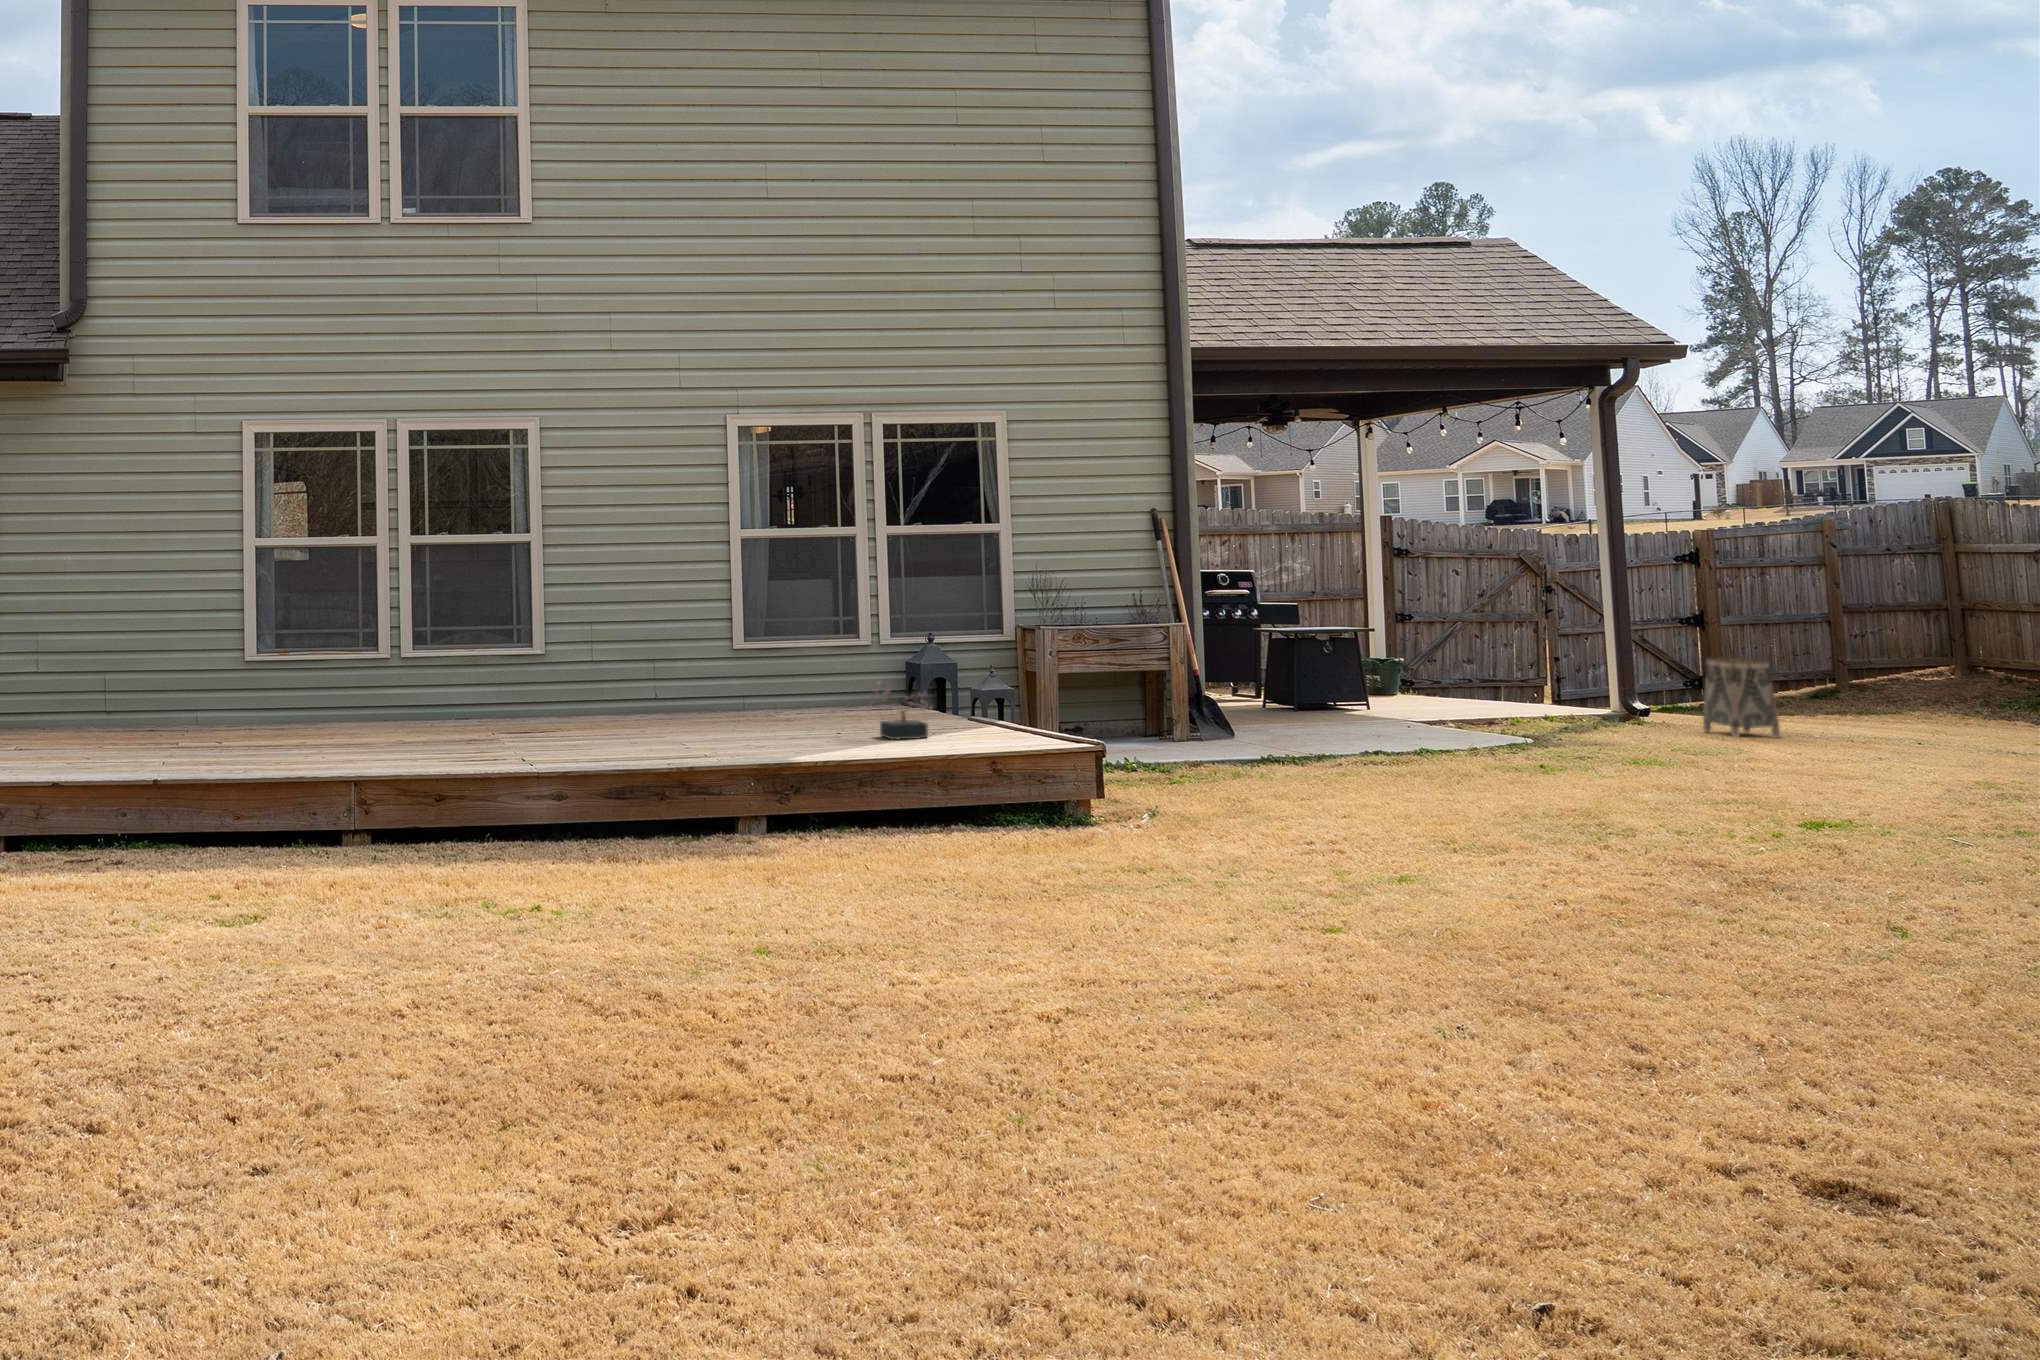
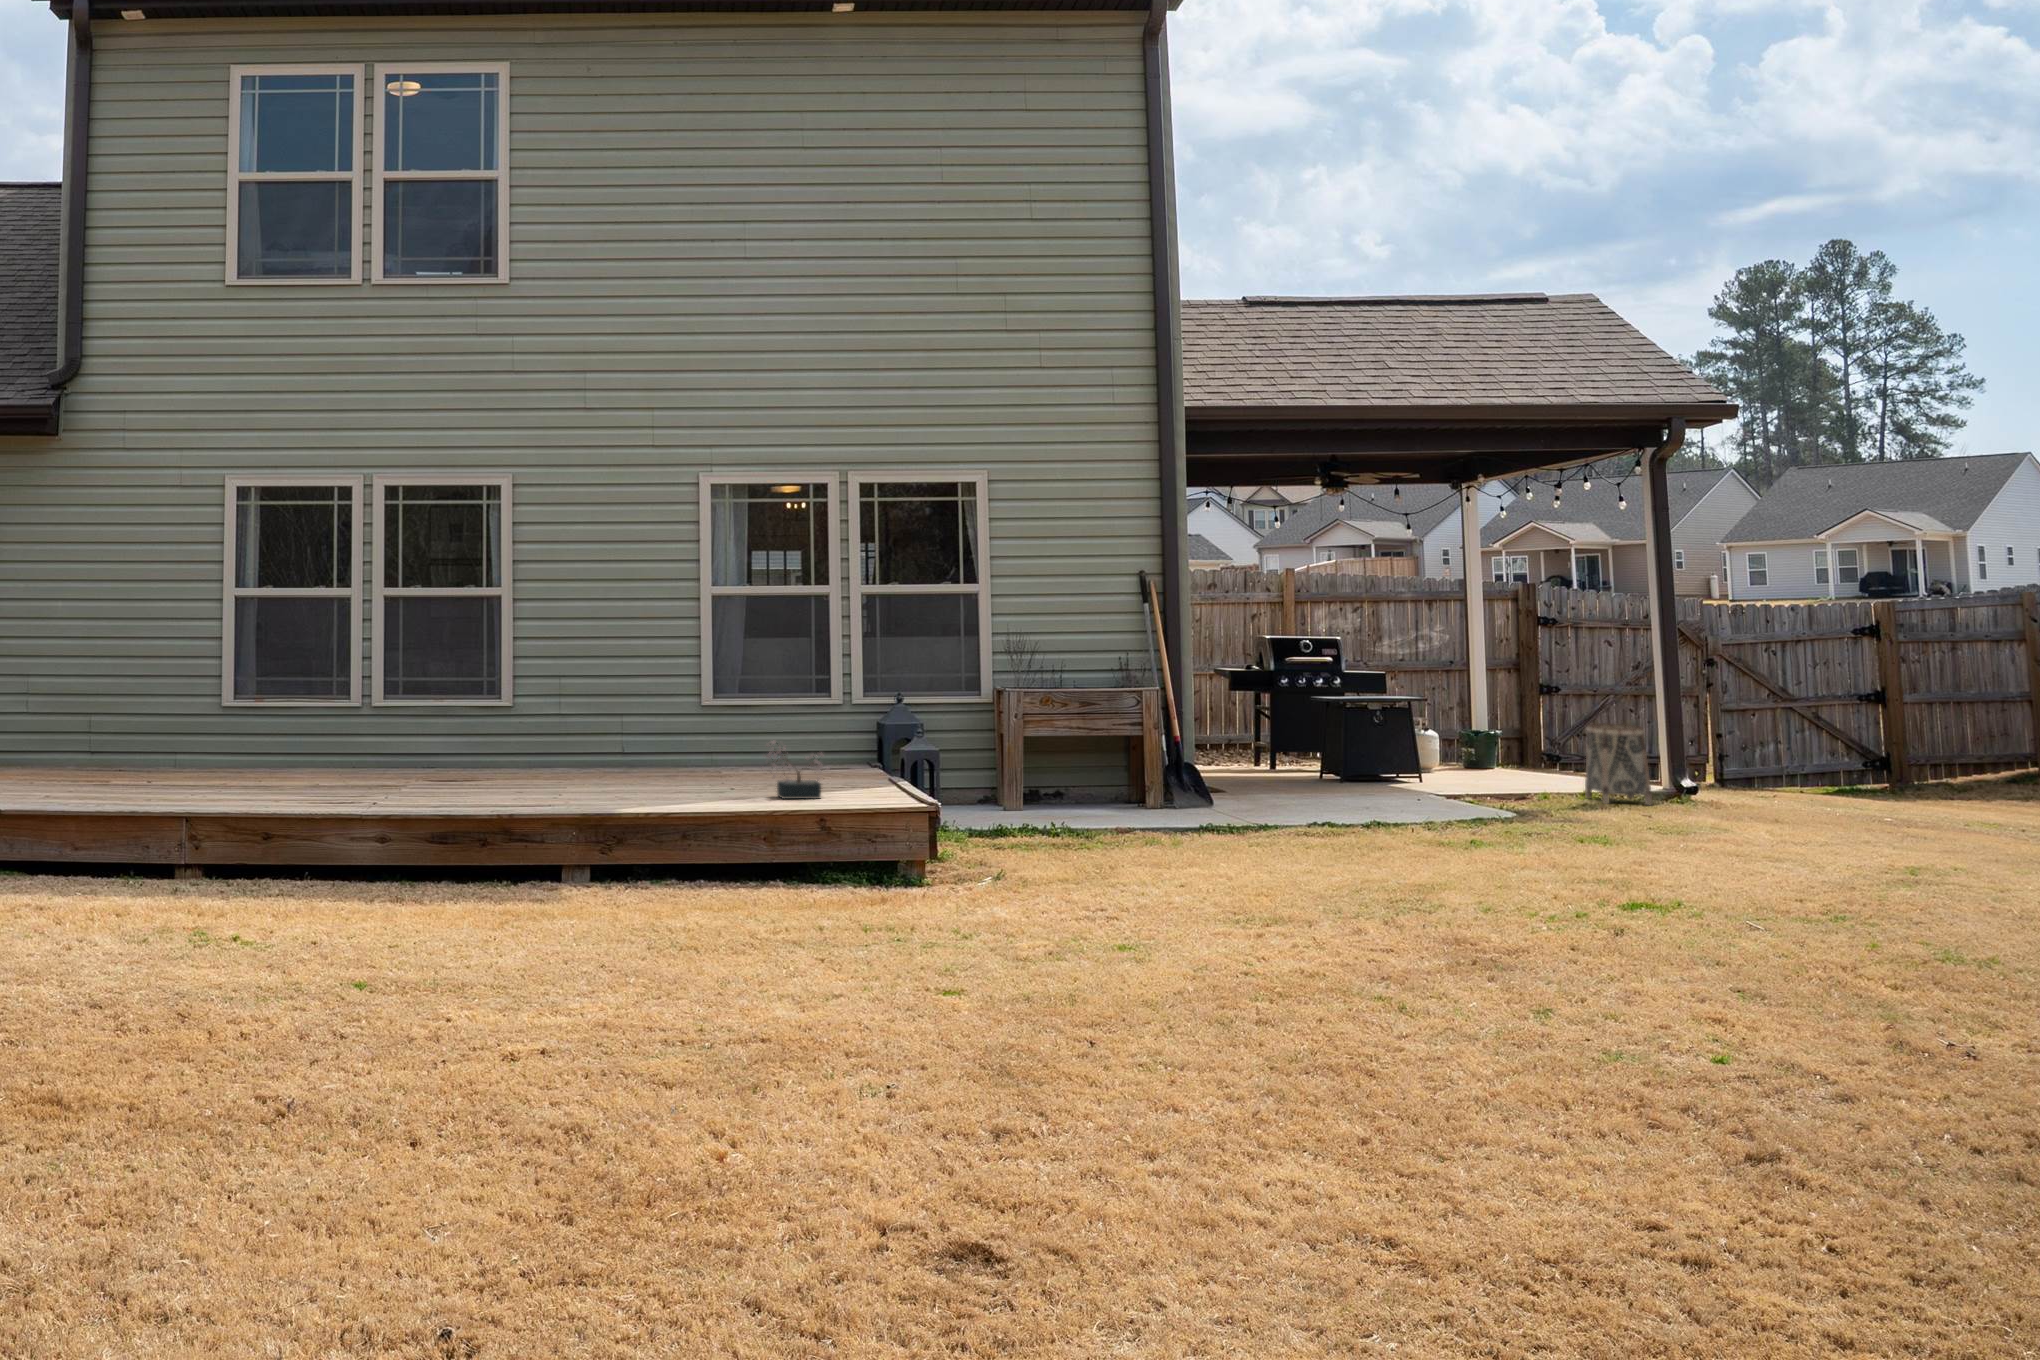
basket: present [1703,657,1780,738] -> present [1585,723,1653,805]

